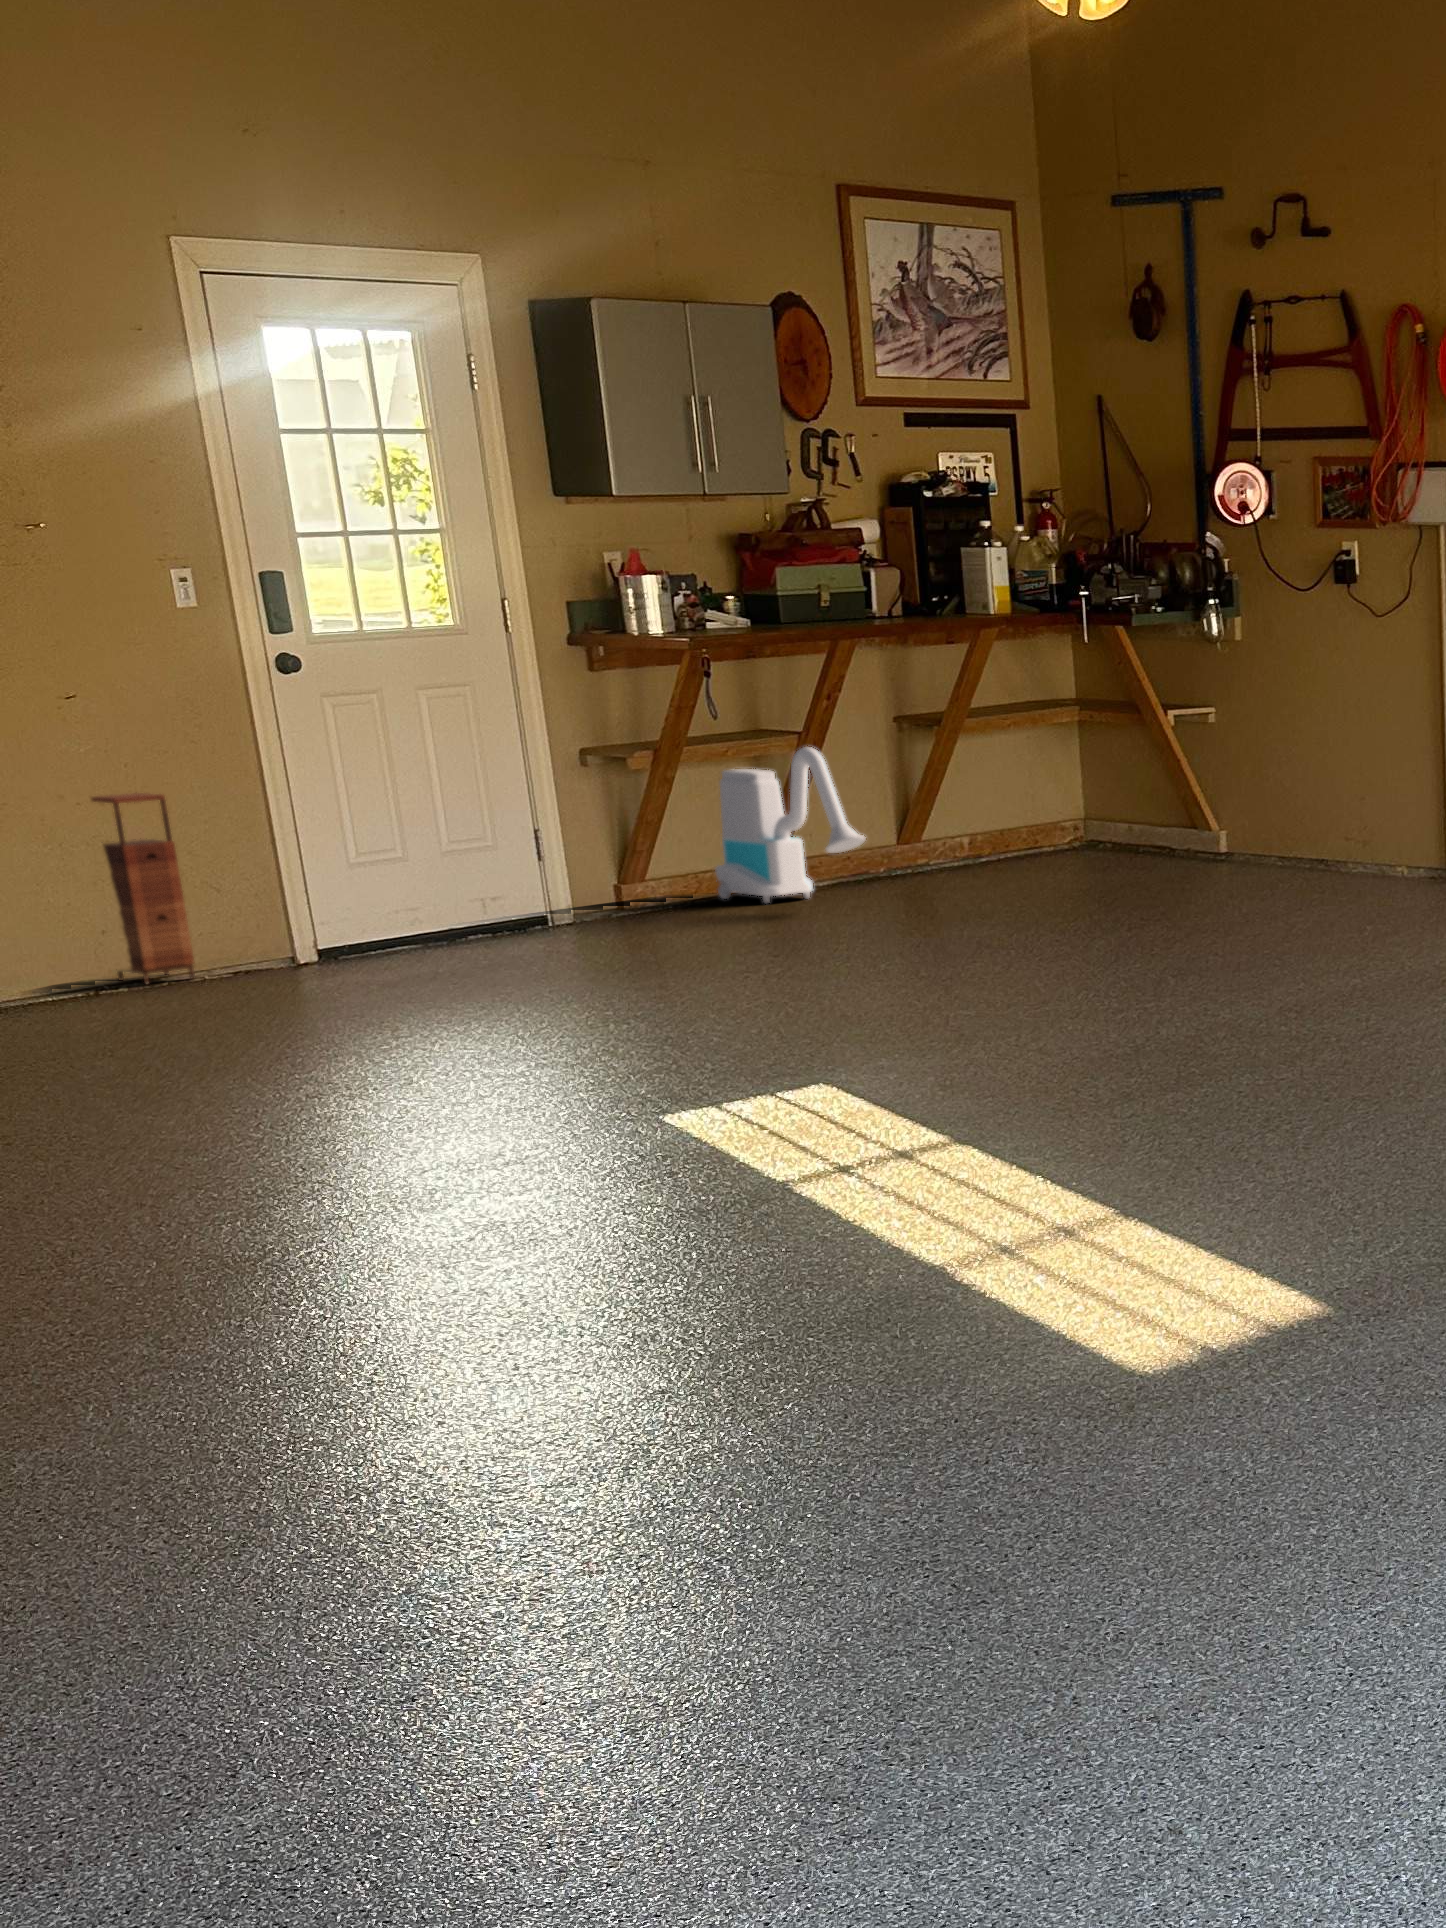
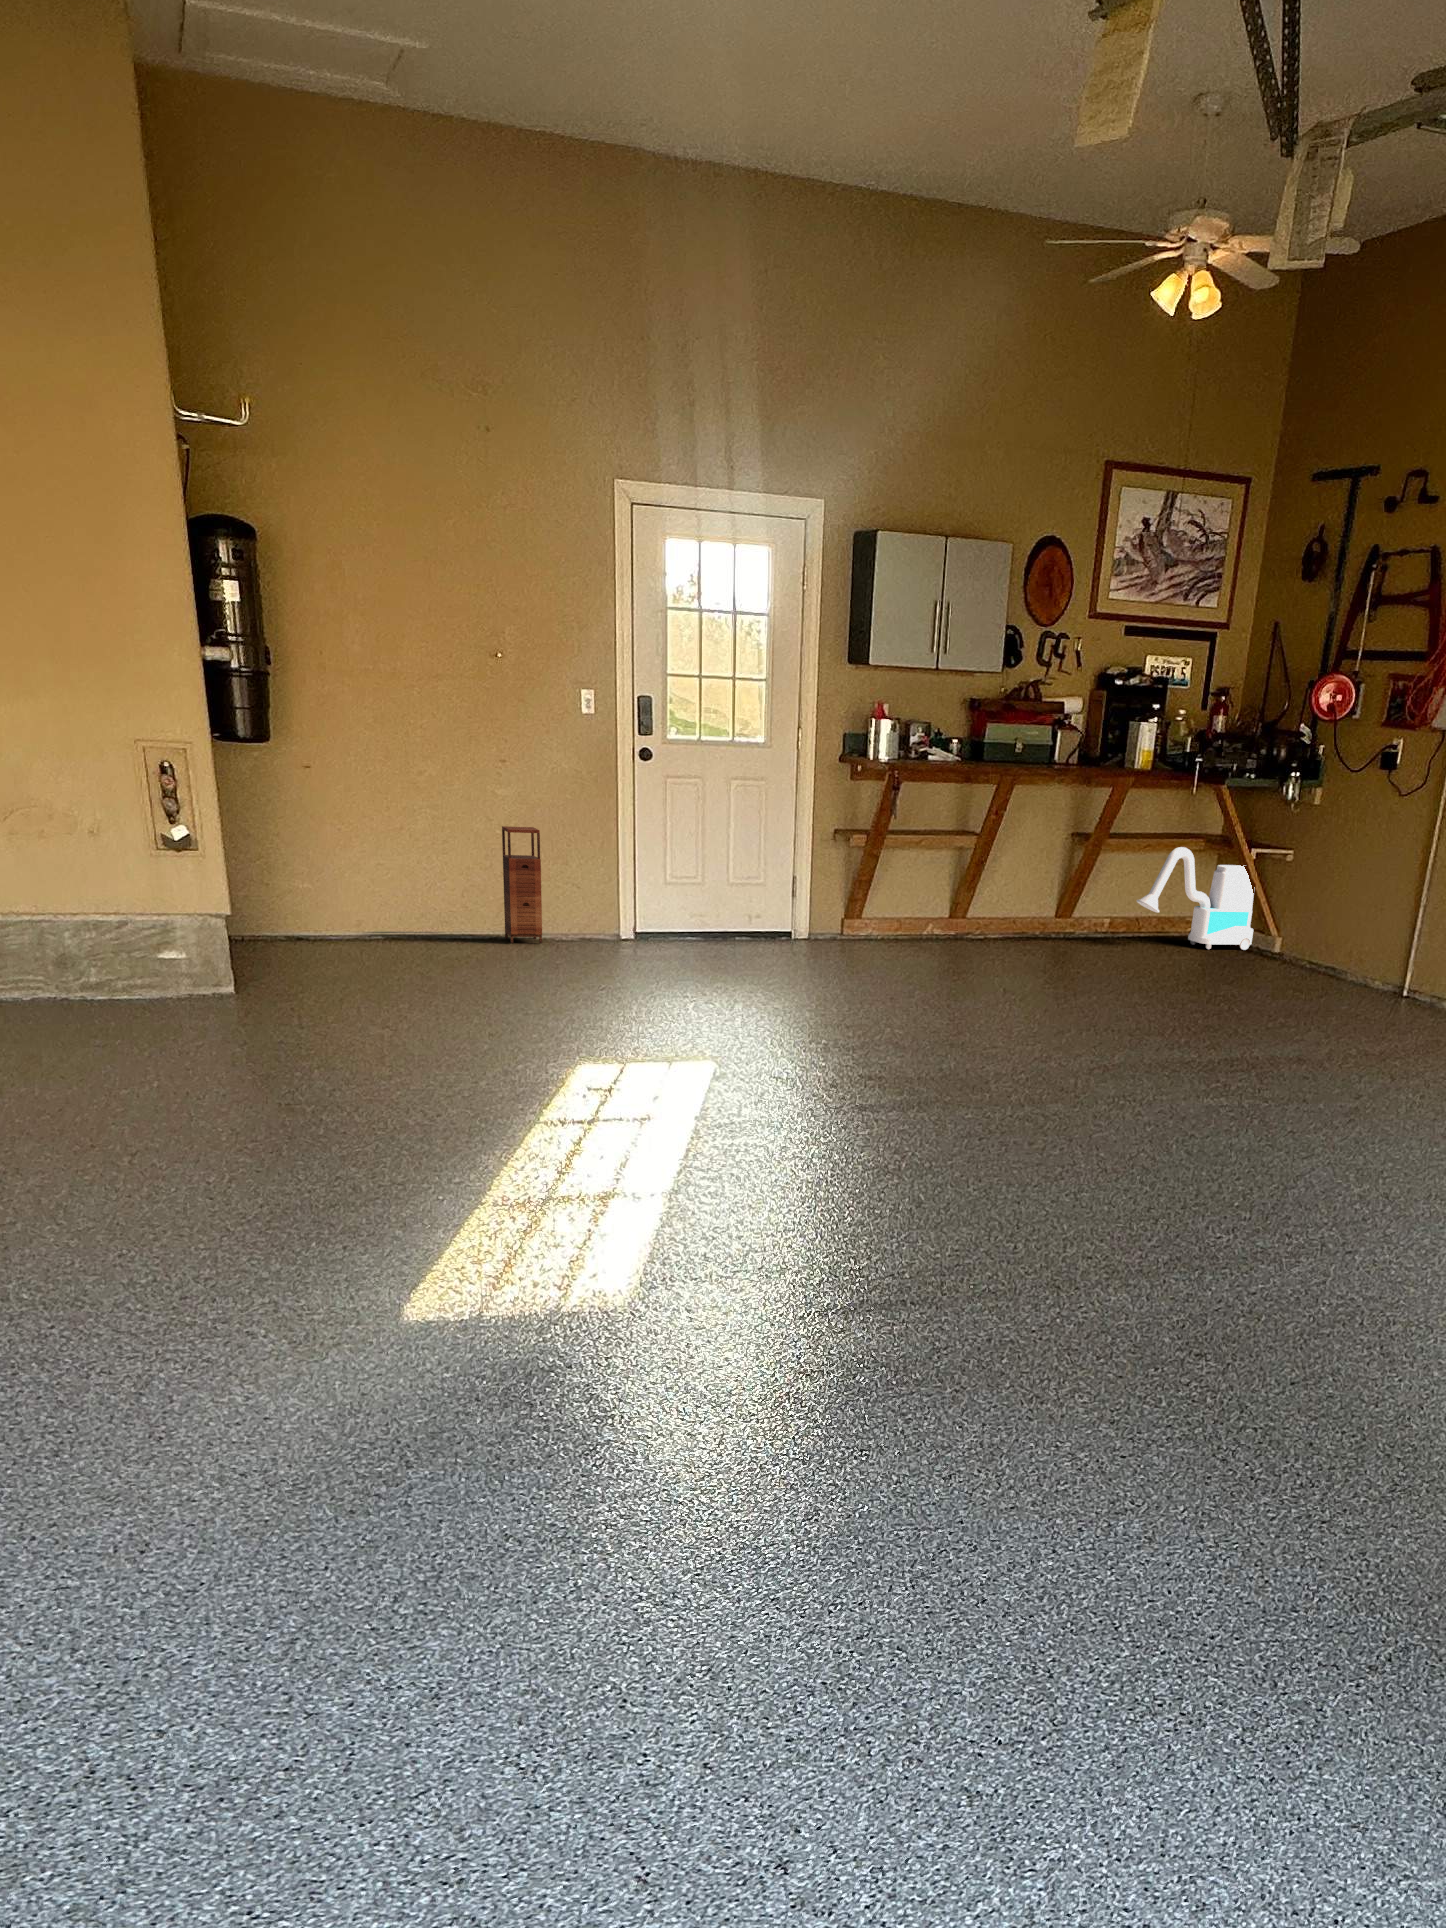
vacuum cleaner: present [716,747,865,903] -> present [1137,847,1254,950]

